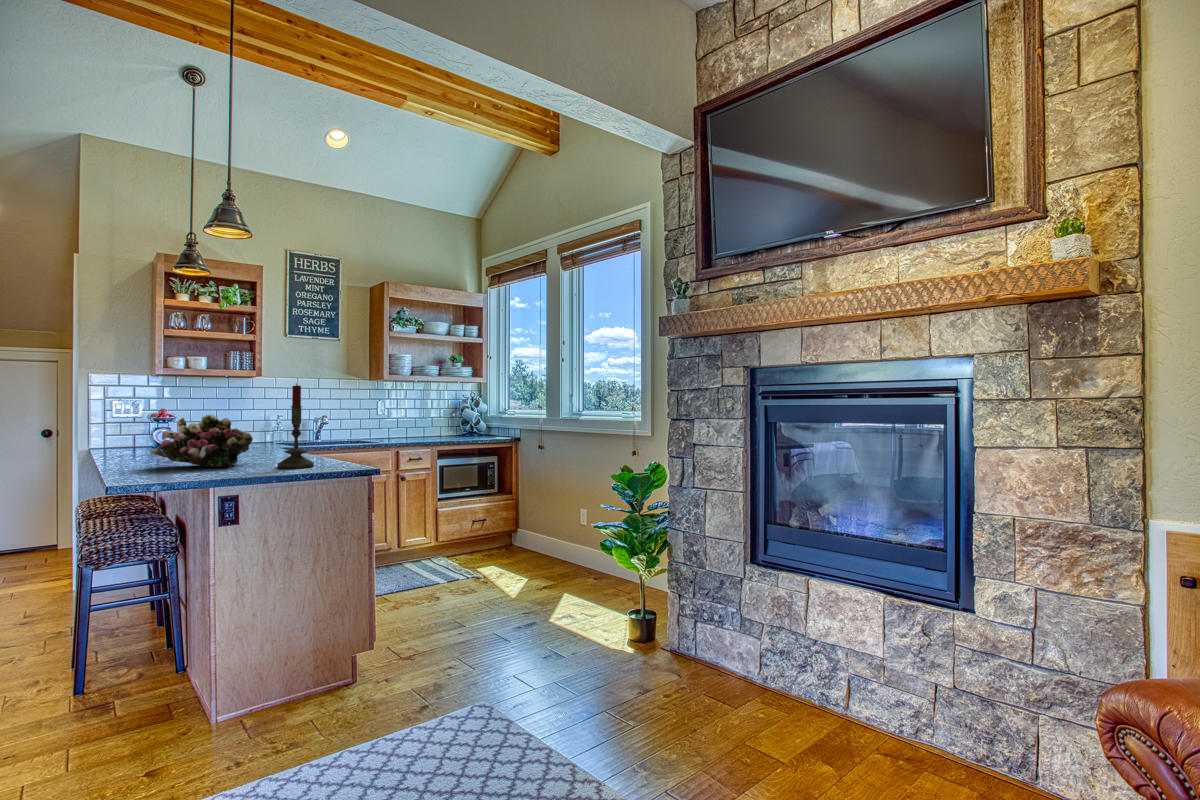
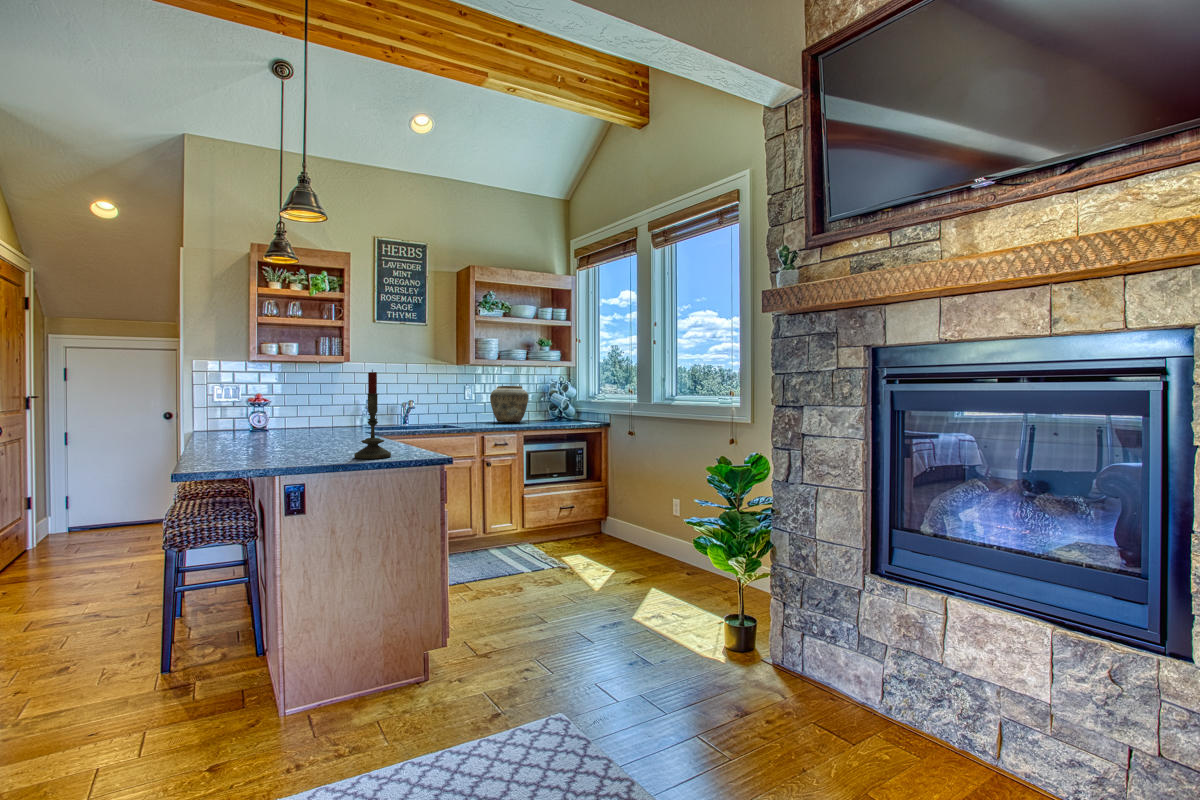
vase: none [403,401,442,437] -> present [490,386,528,422]
flower arrangement: present [150,415,253,467] -> none [232,403,332,457]

